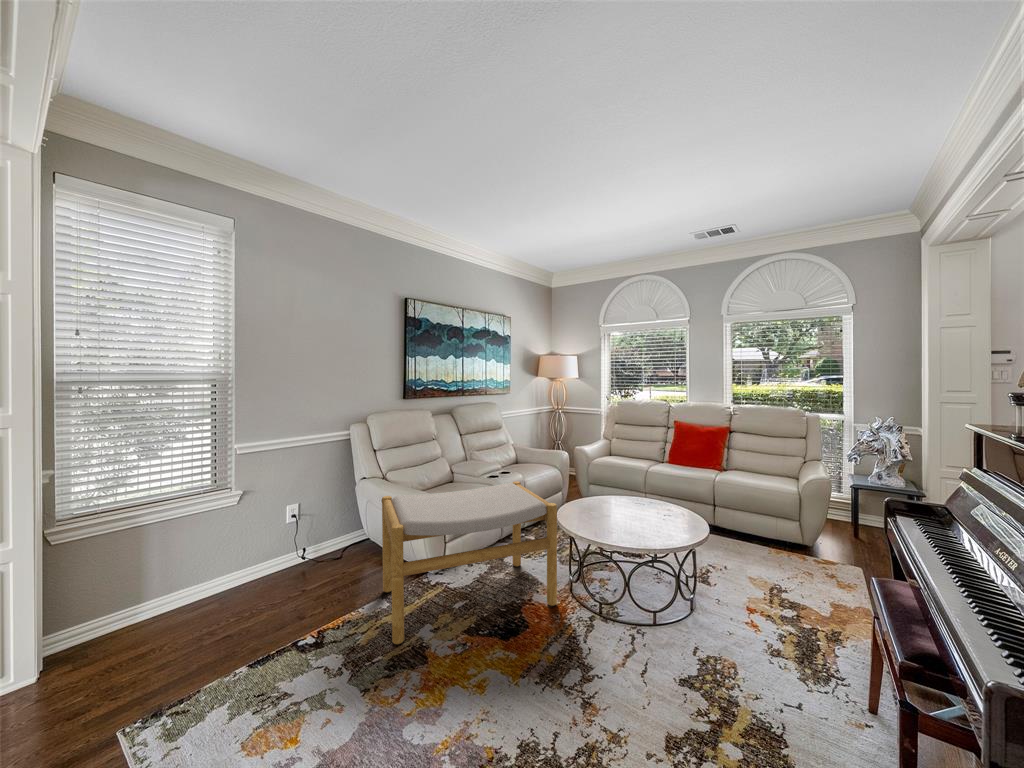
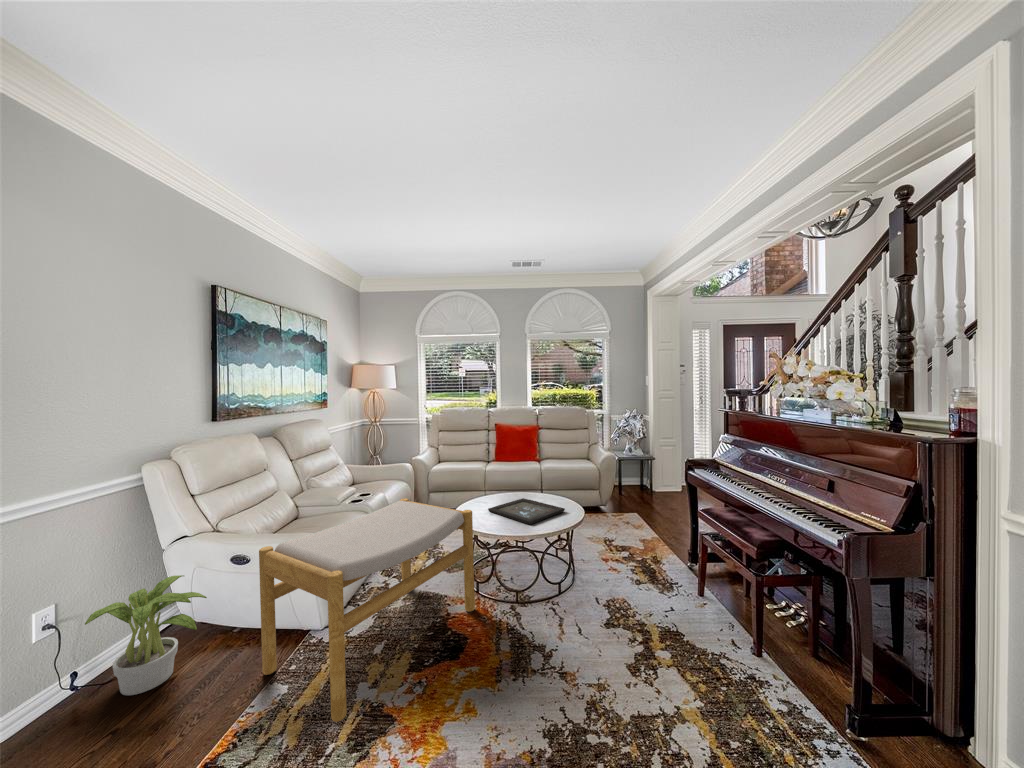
potted plant: none [299,504,368,575] -> present [85,575,207,695]
tray: none [598,507,682,536] -> present [488,498,565,525]

